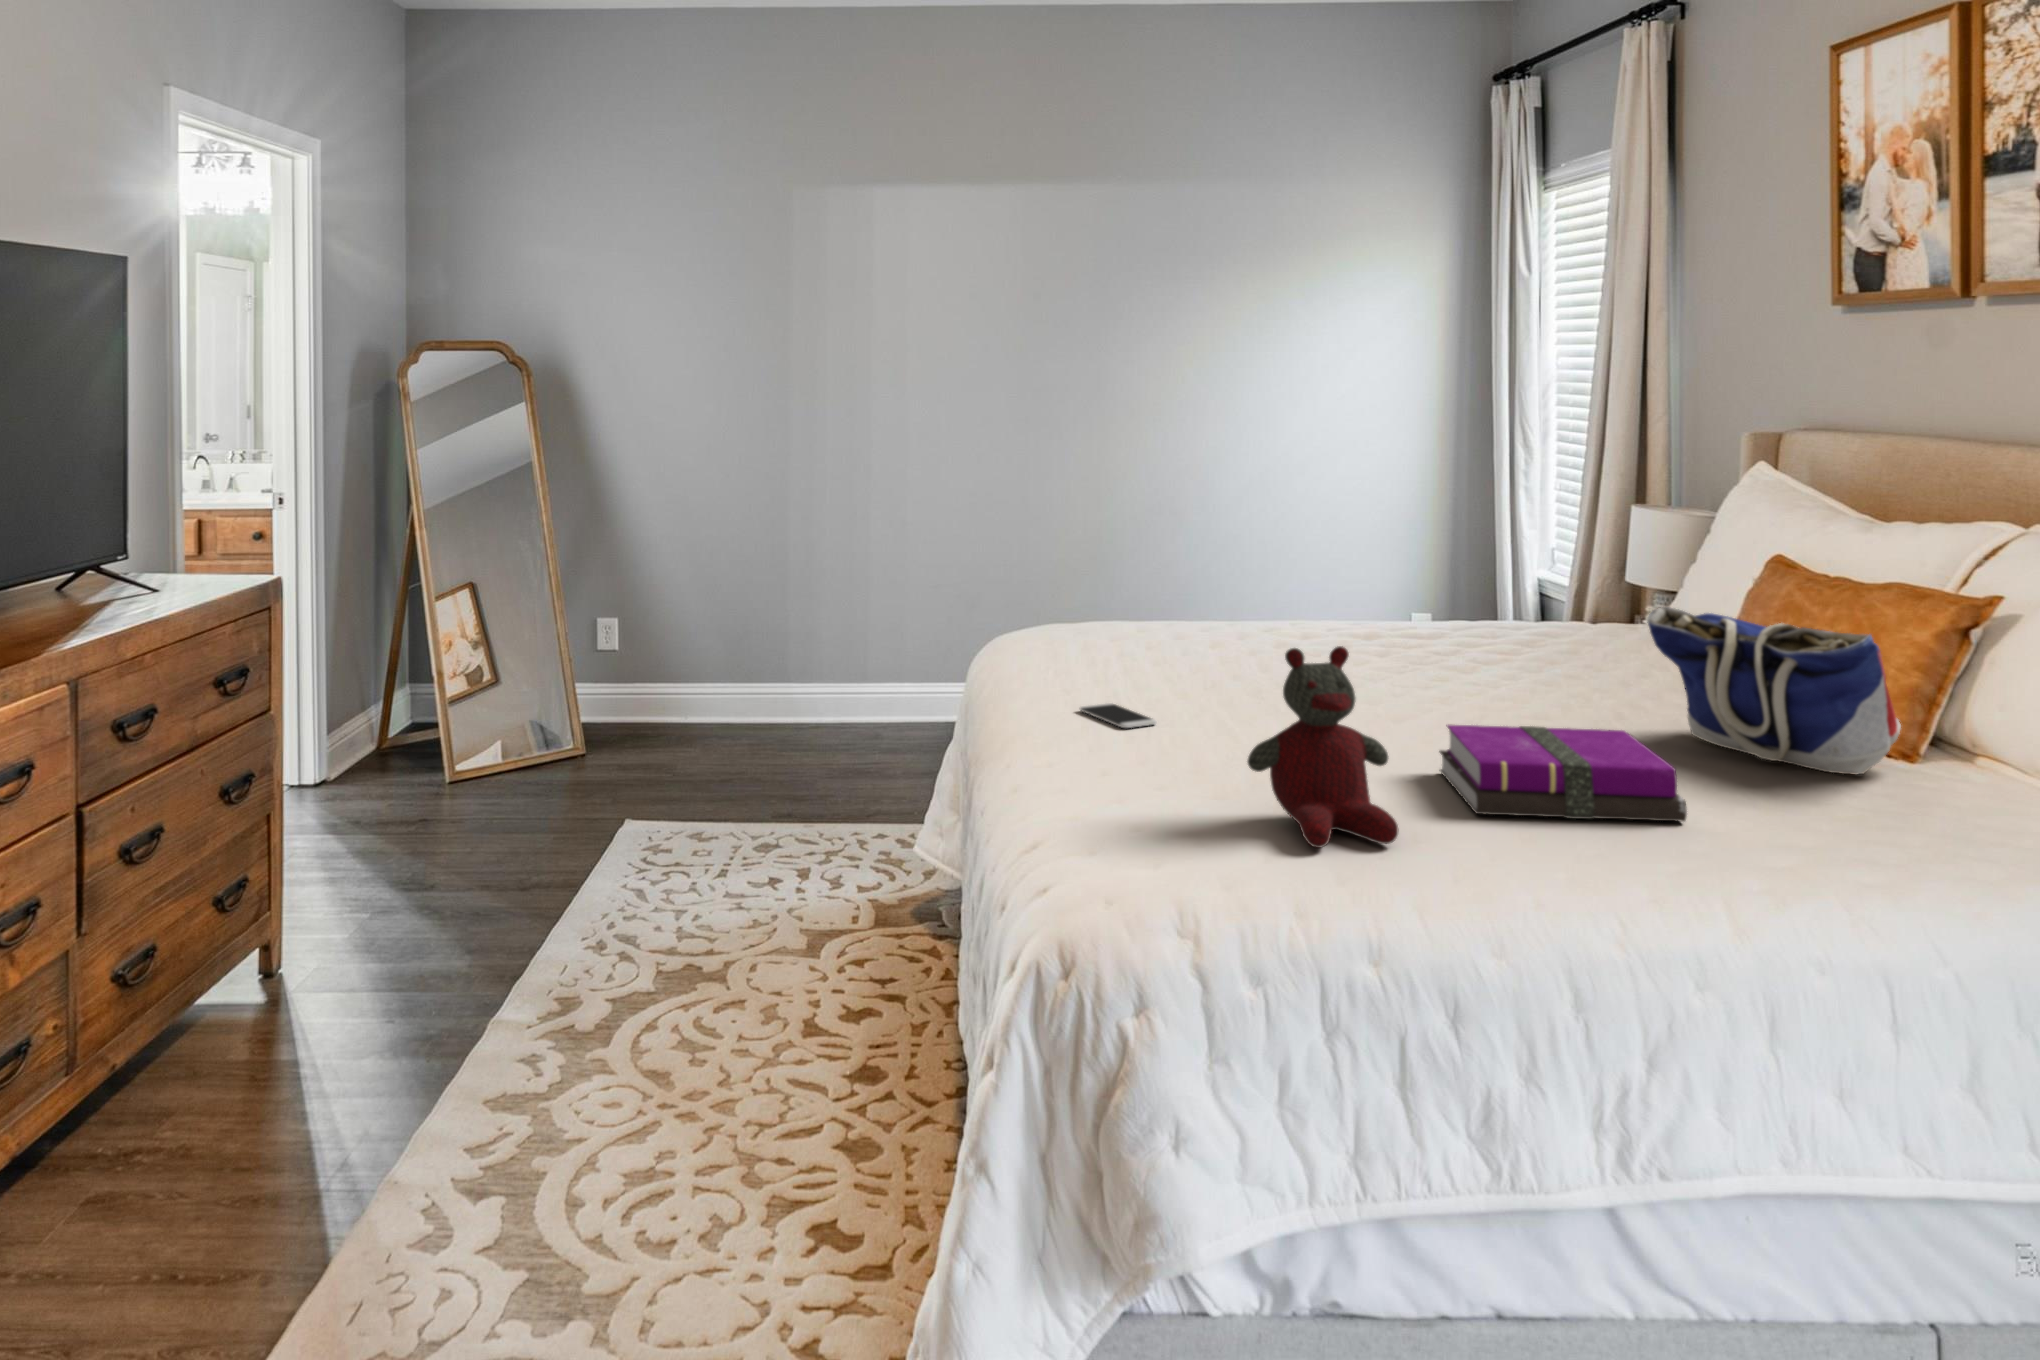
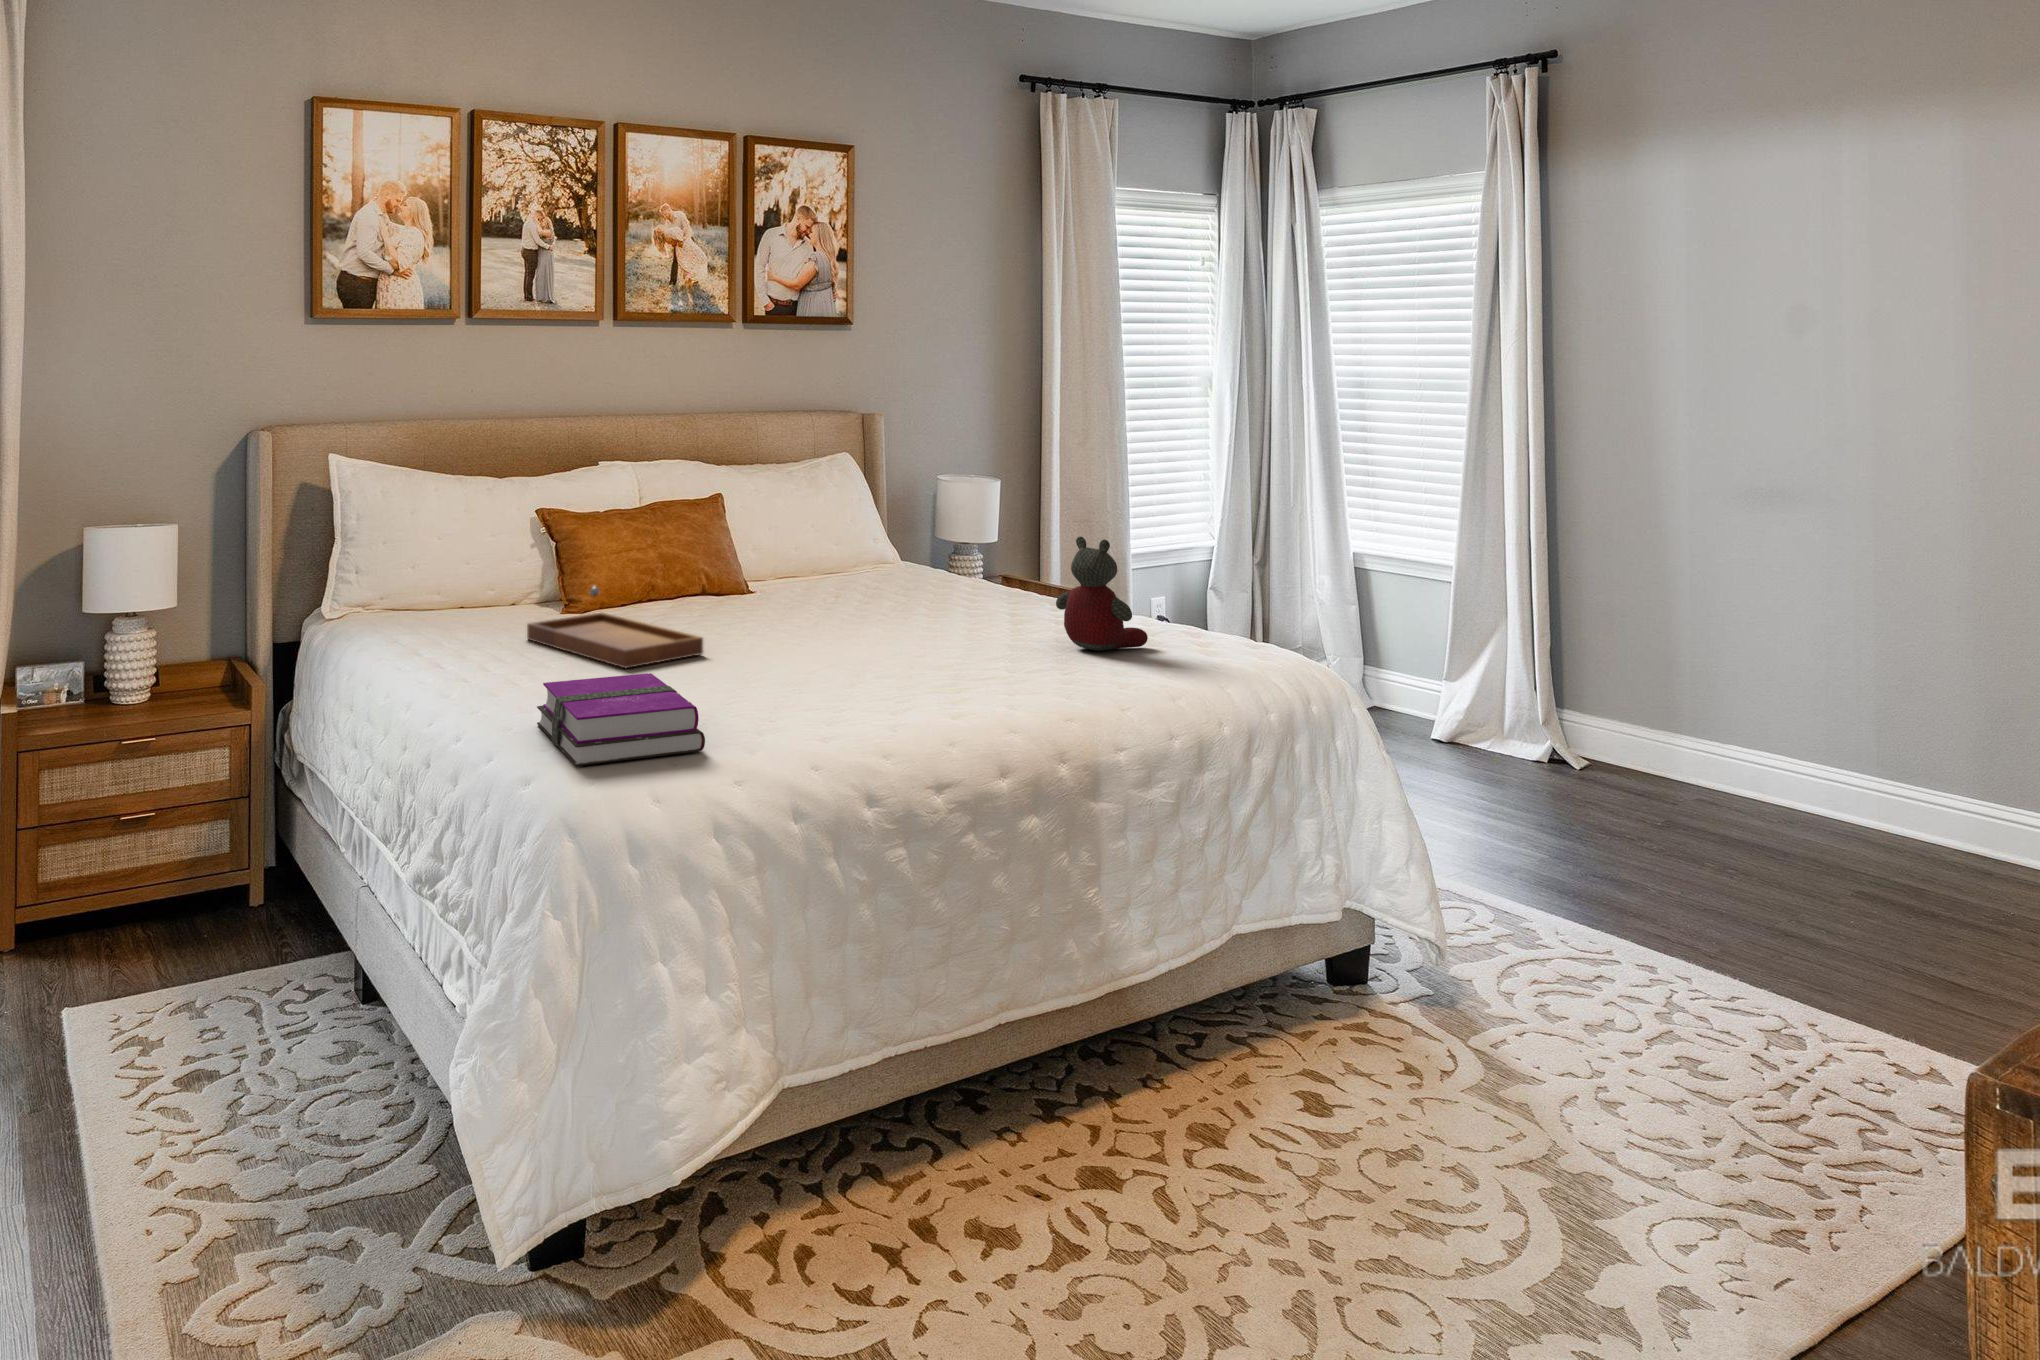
tray: none [1350,602,1586,689] -> present [527,587,703,668]
tote bag: present [1647,607,1901,775] -> none [733,511,846,608]
smartphone: present [1080,703,1157,728] -> none [896,689,965,713]
notebook: present [1440,725,1687,821] -> present [537,673,705,766]

